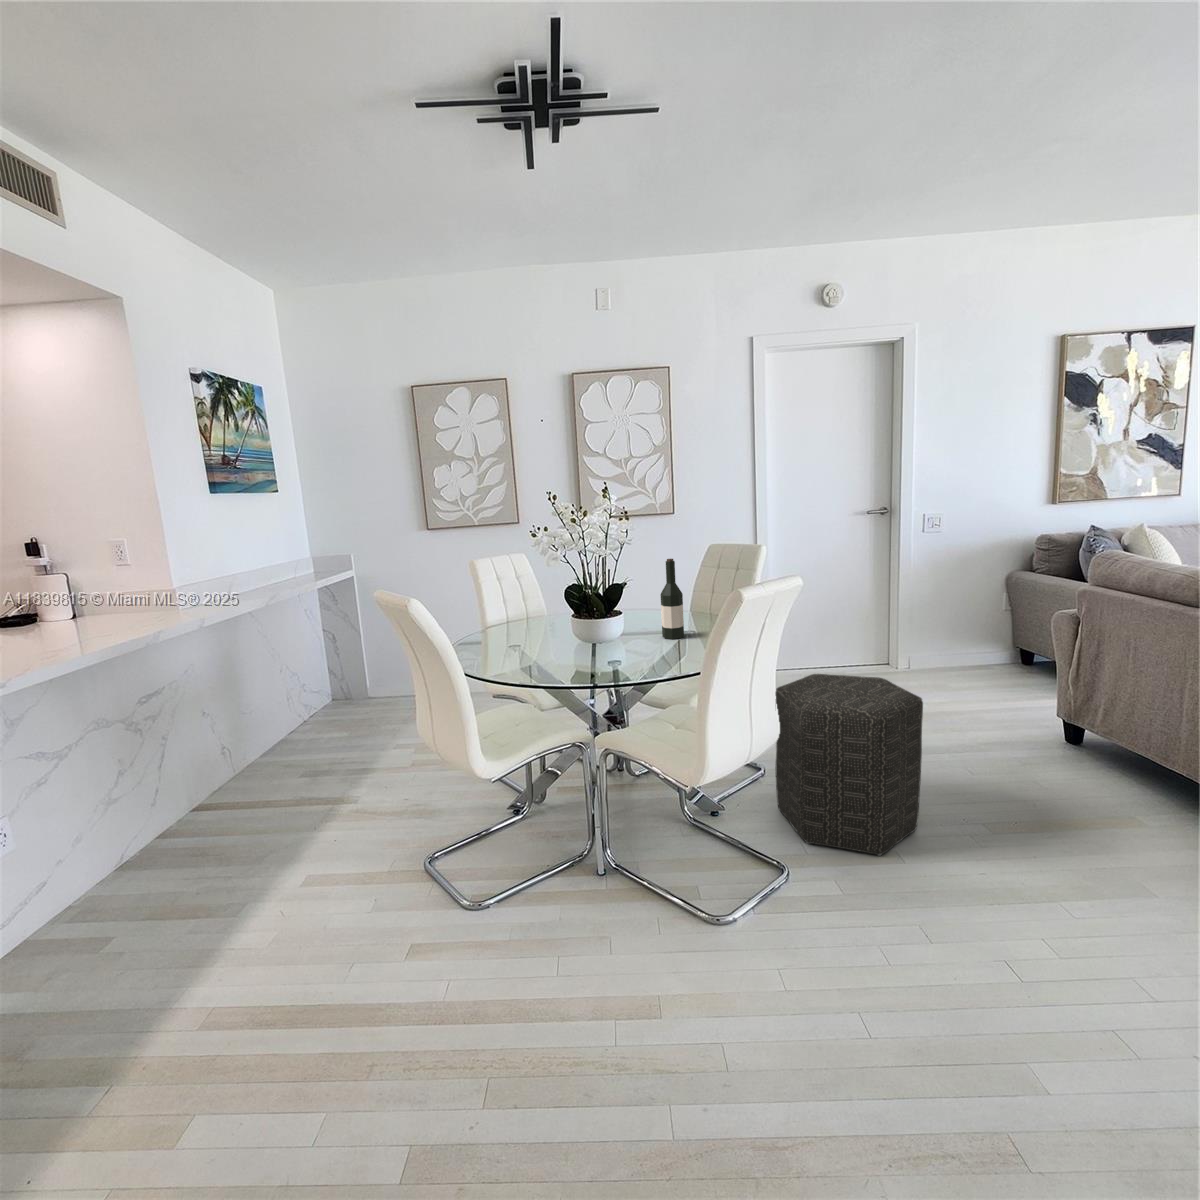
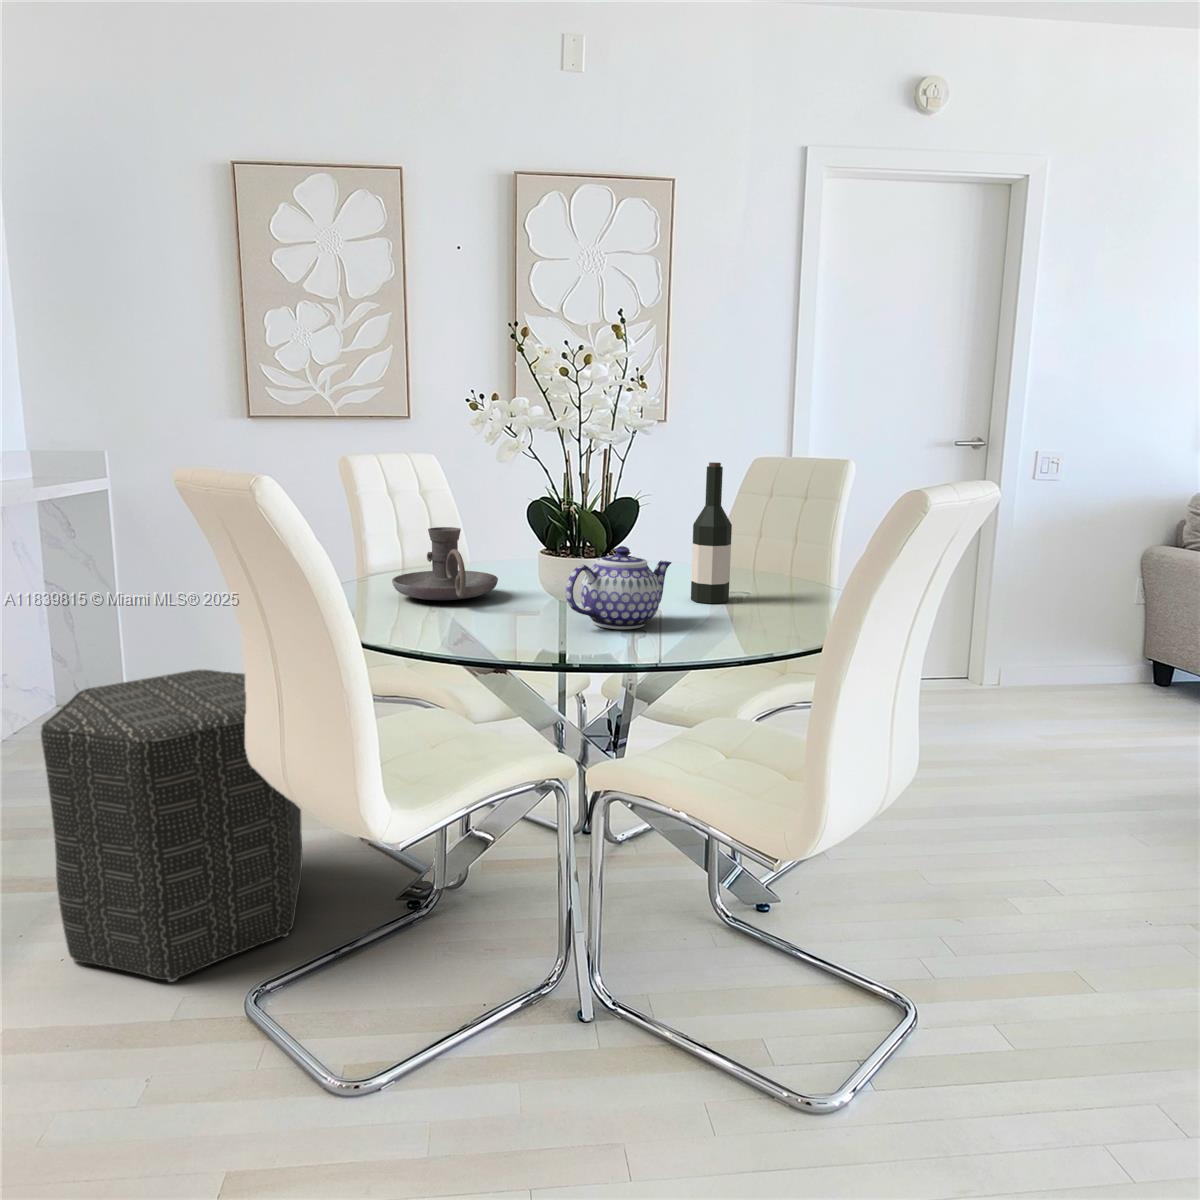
candle holder: none [496,602,554,644] -> present [392,527,498,600]
teapot: none [580,614,642,660] -> present [566,546,671,629]
ottoman: present [775,674,923,856] -> present [41,670,302,982]

